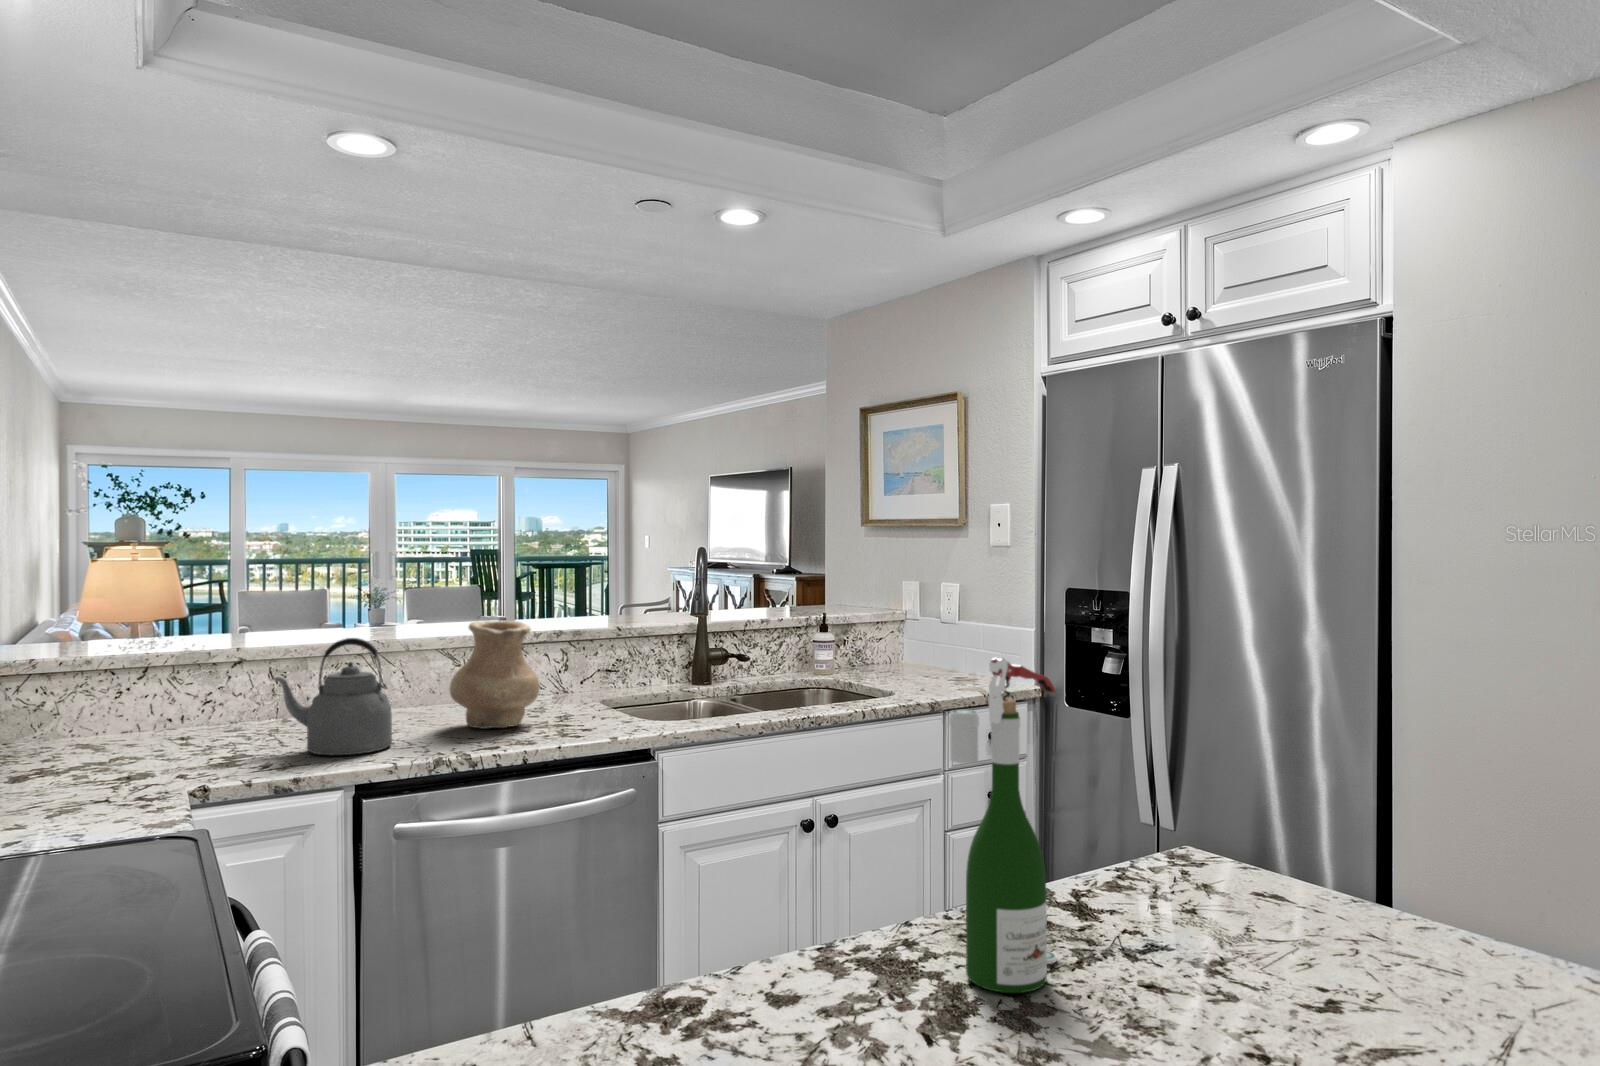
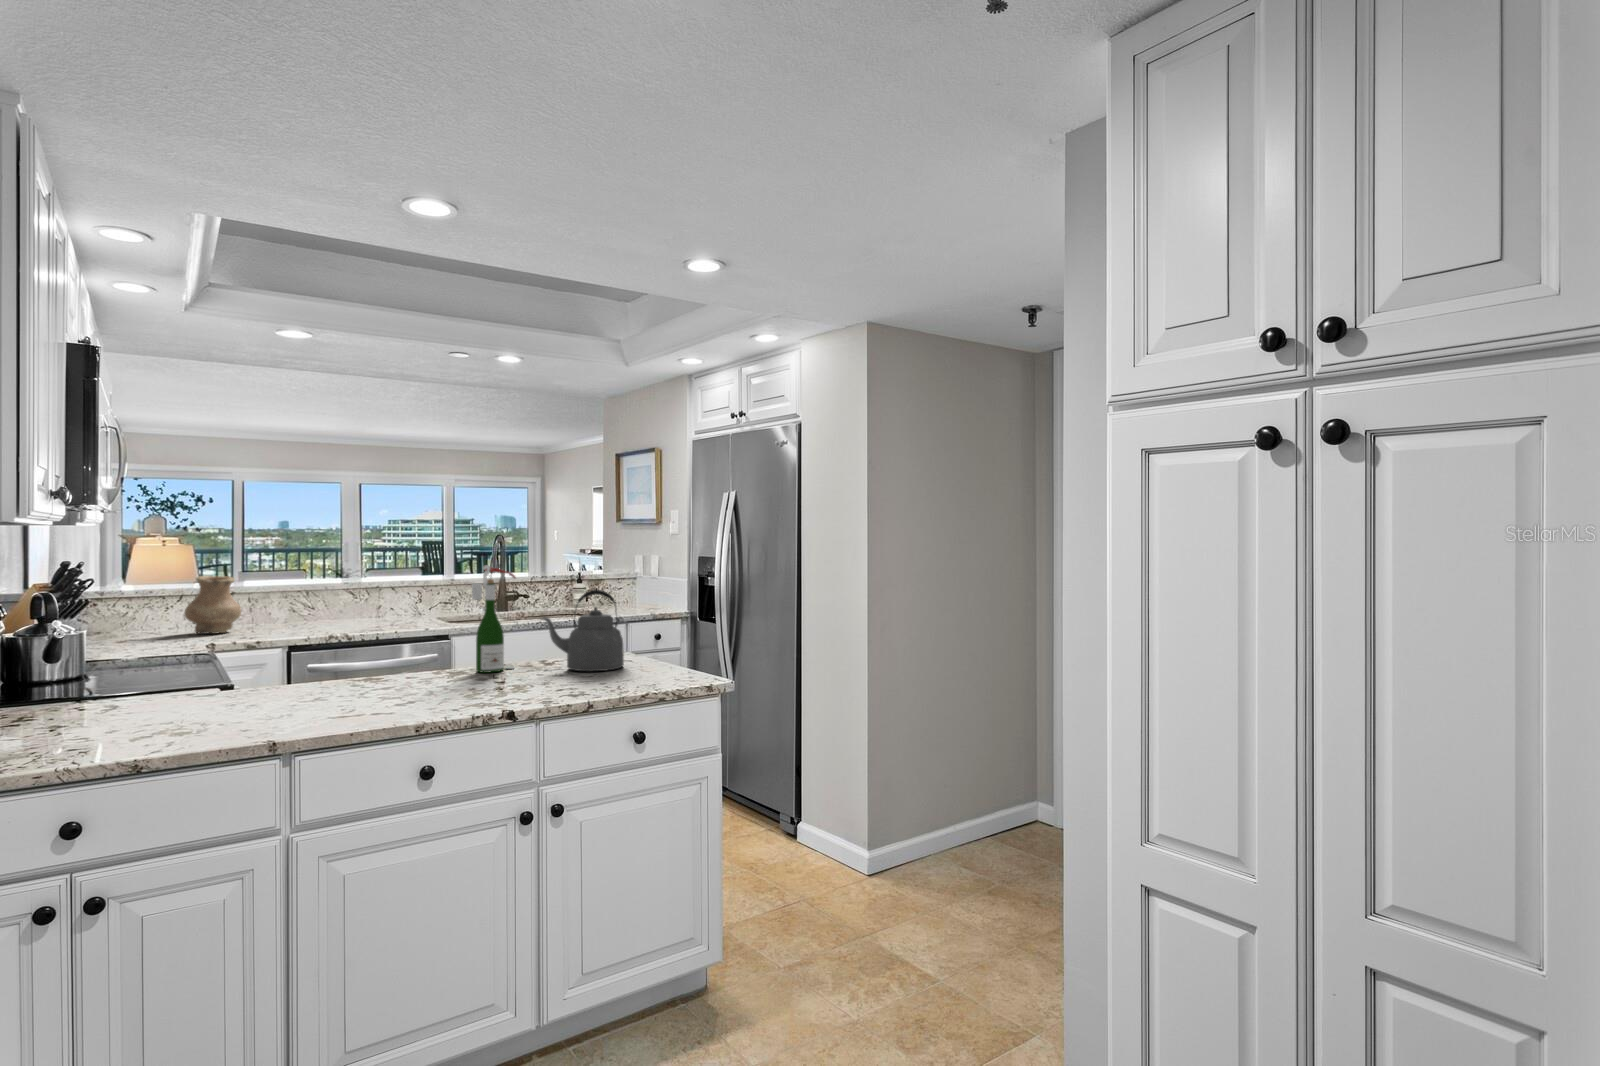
vase: present [449,621,540,728] -> present [184,576,241,634]
kettle: present [271,638,392,755] -> present [541,590,624,671]

